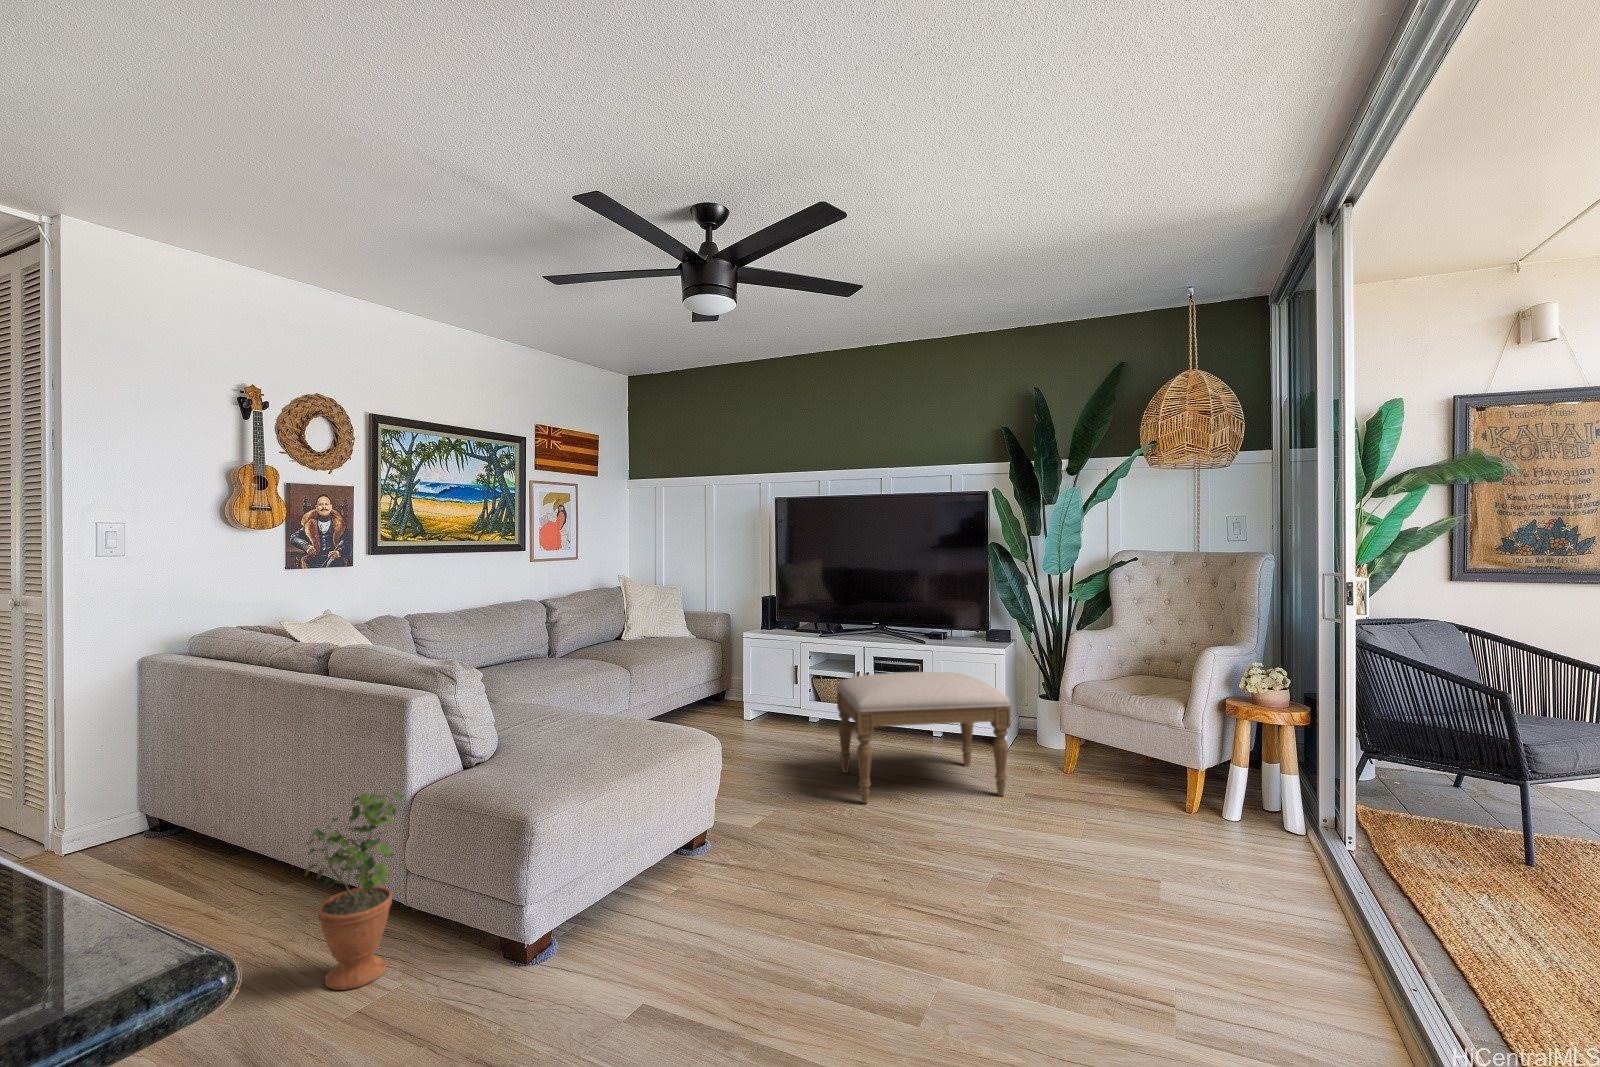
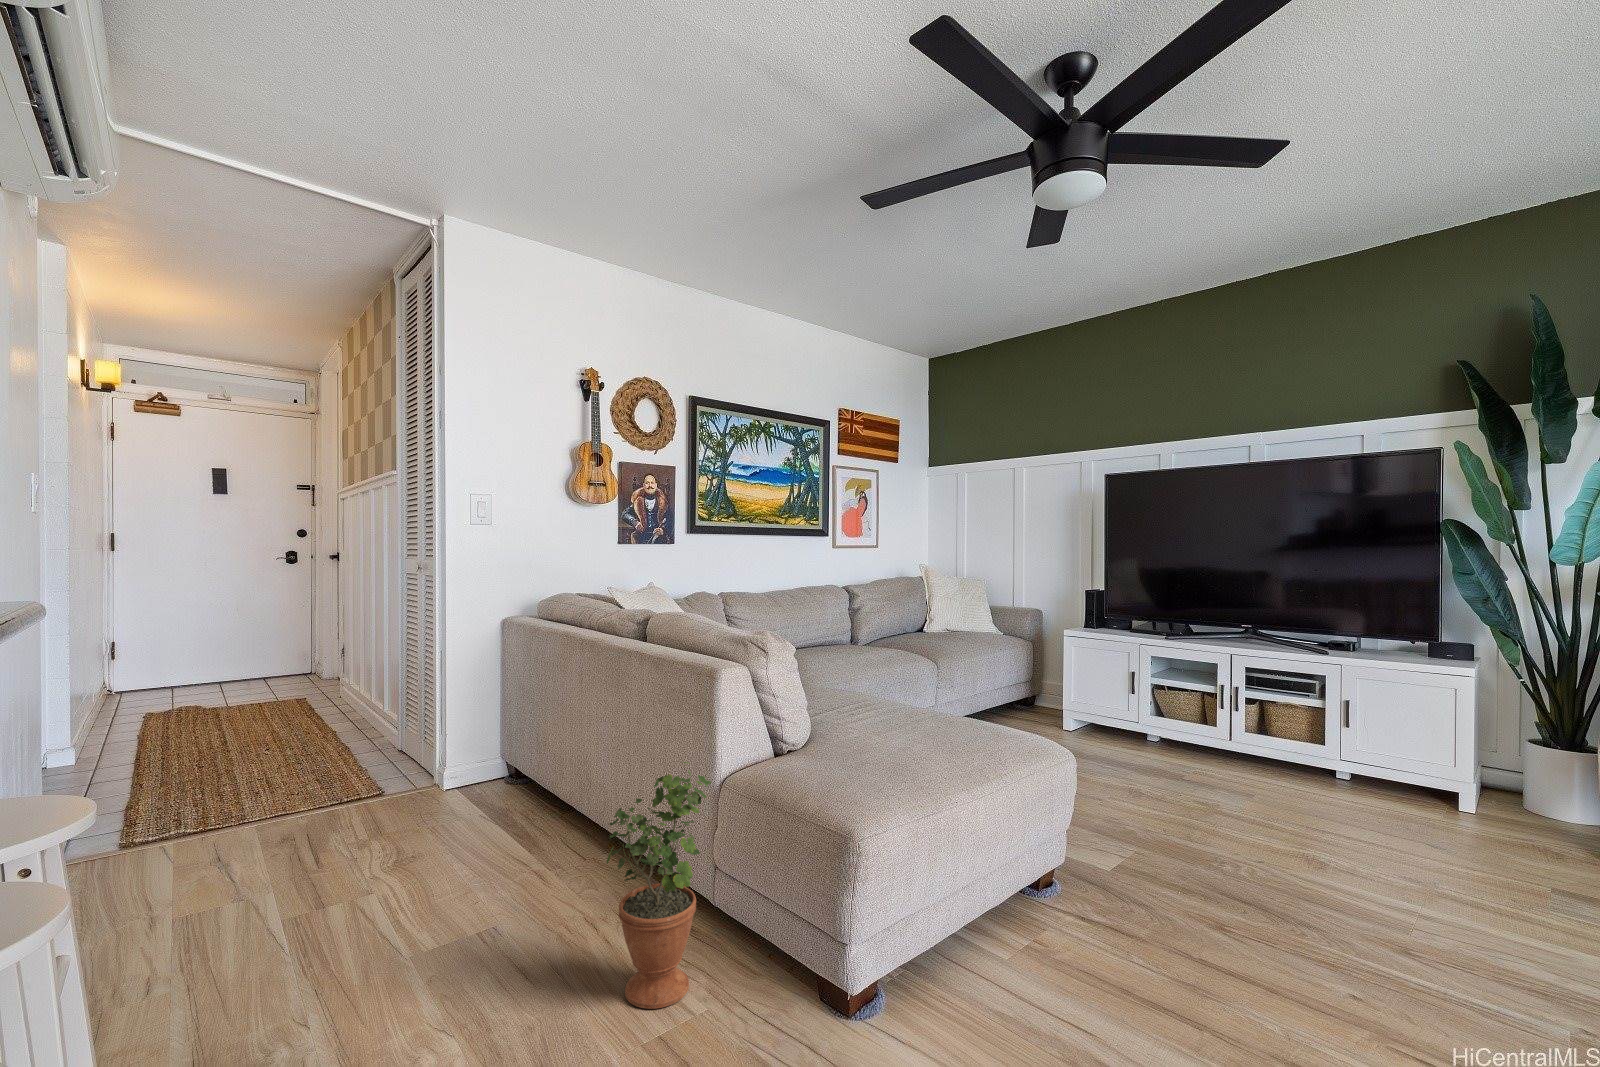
ottoman: present [837,672,1011,803] -> none [1210,688,1524,883]

